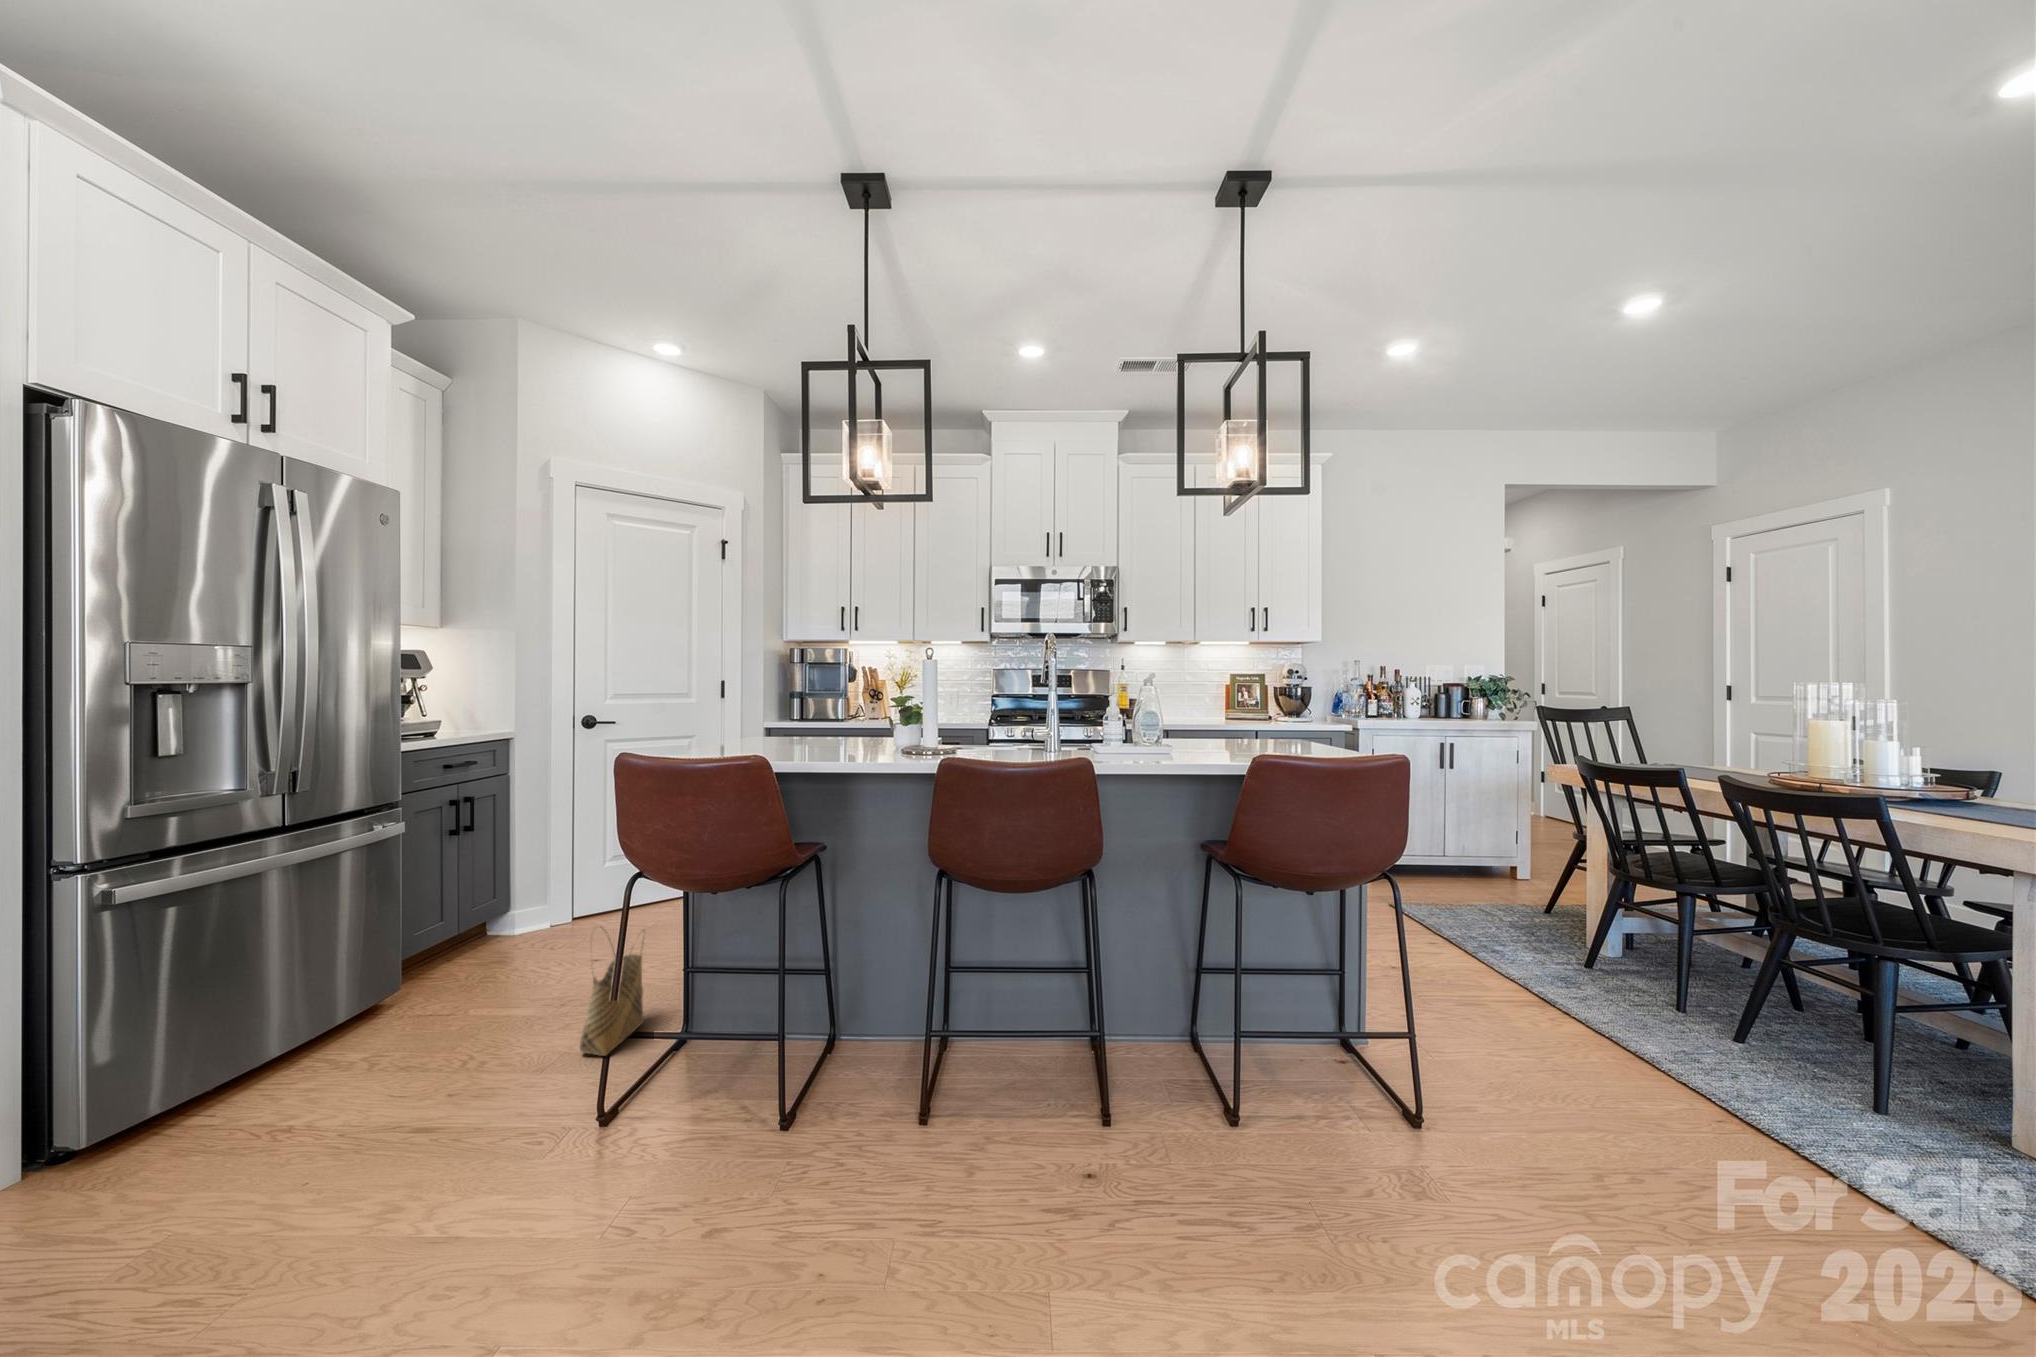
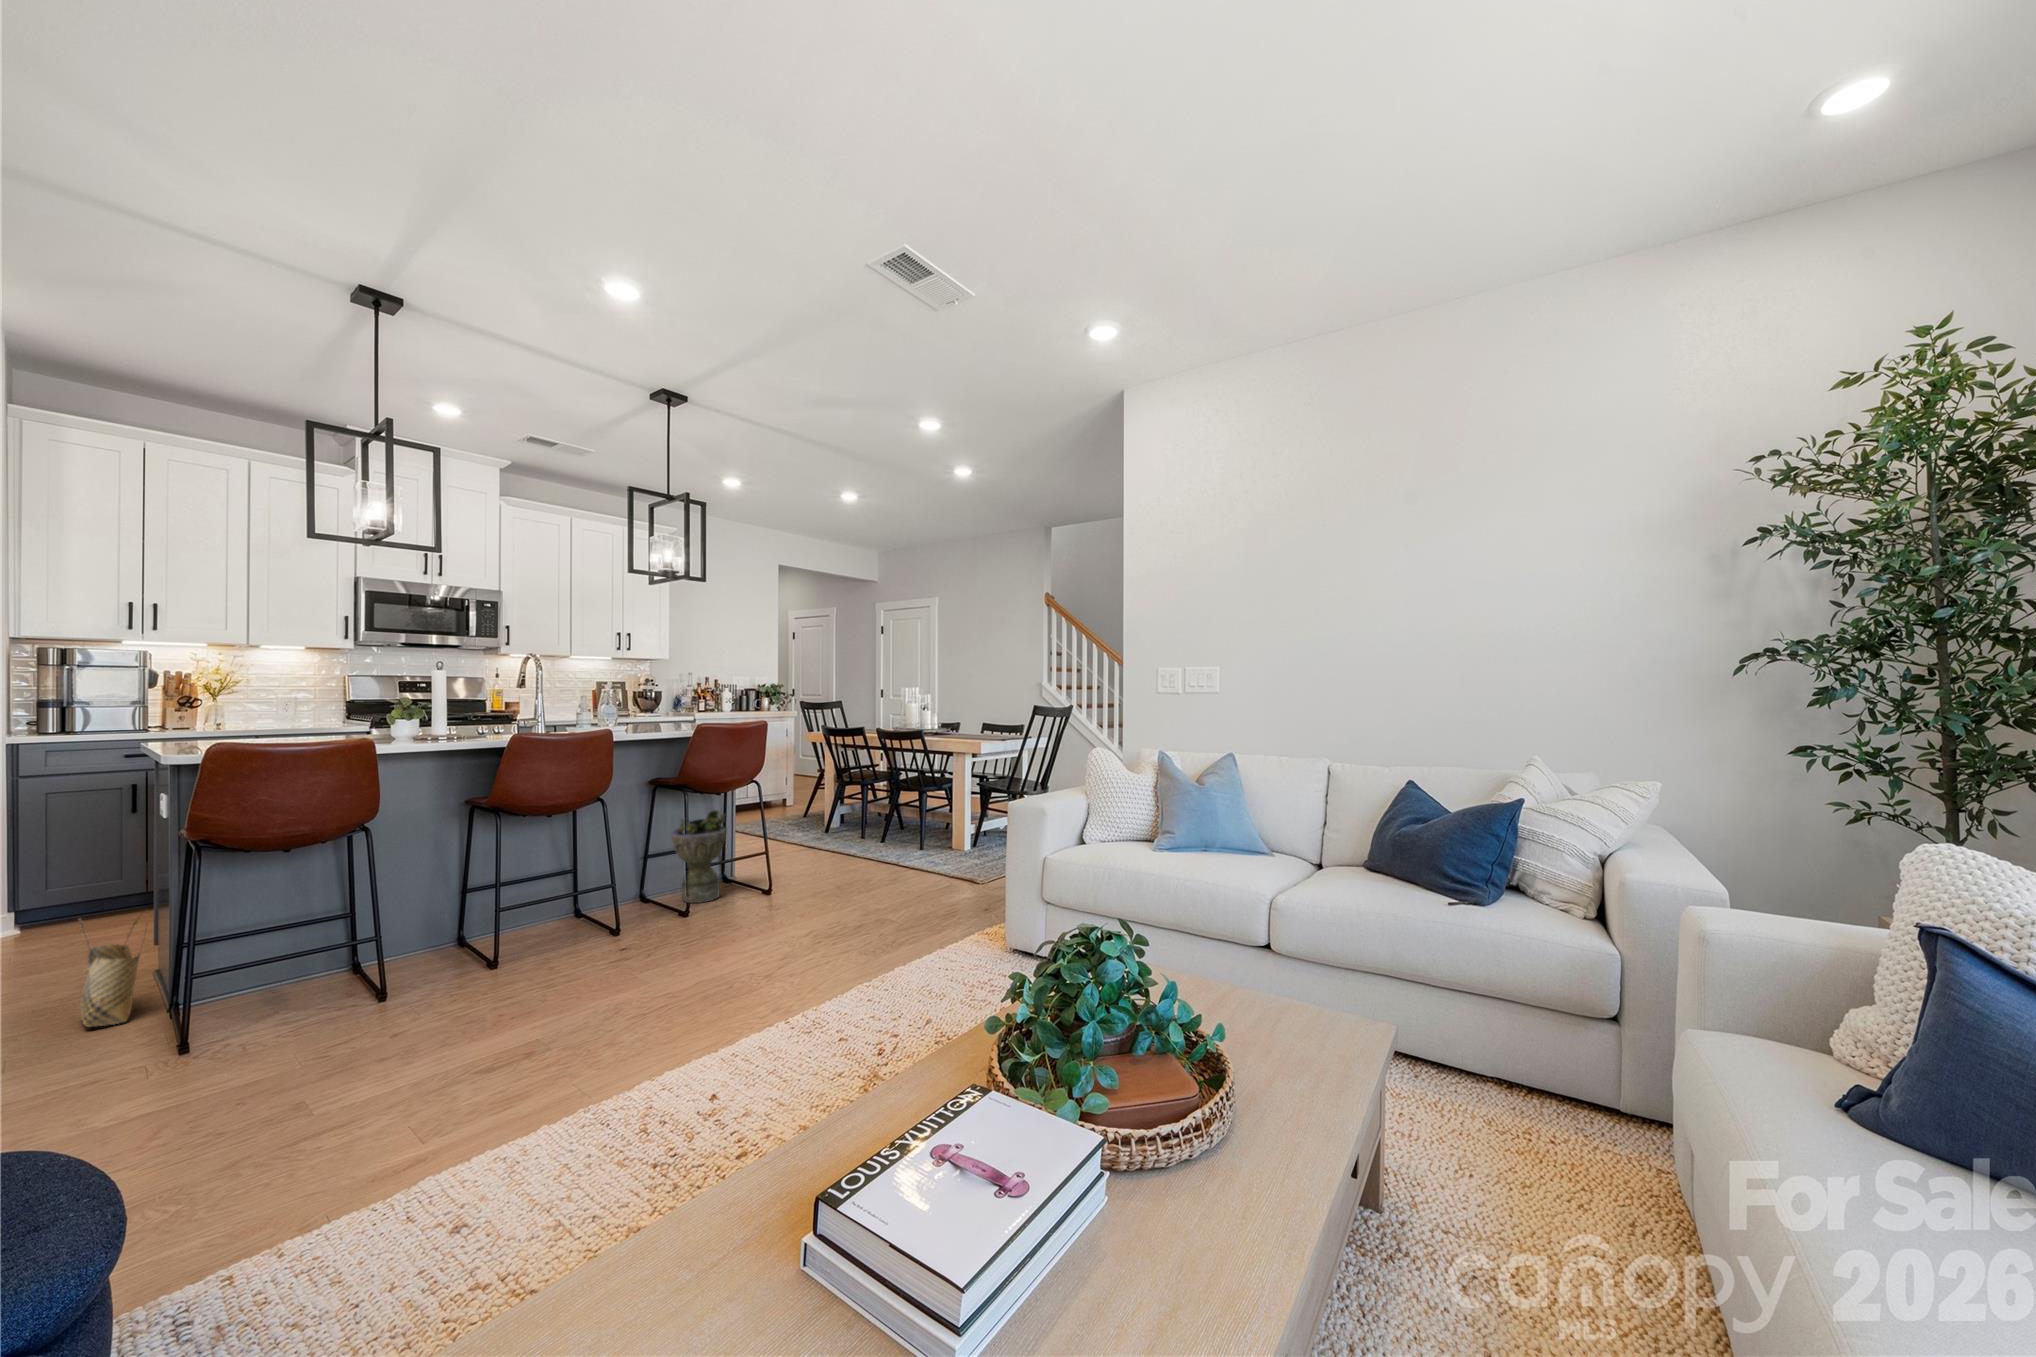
planter: none [1222,924,1327,1109] -> present [671,810,727,903]

